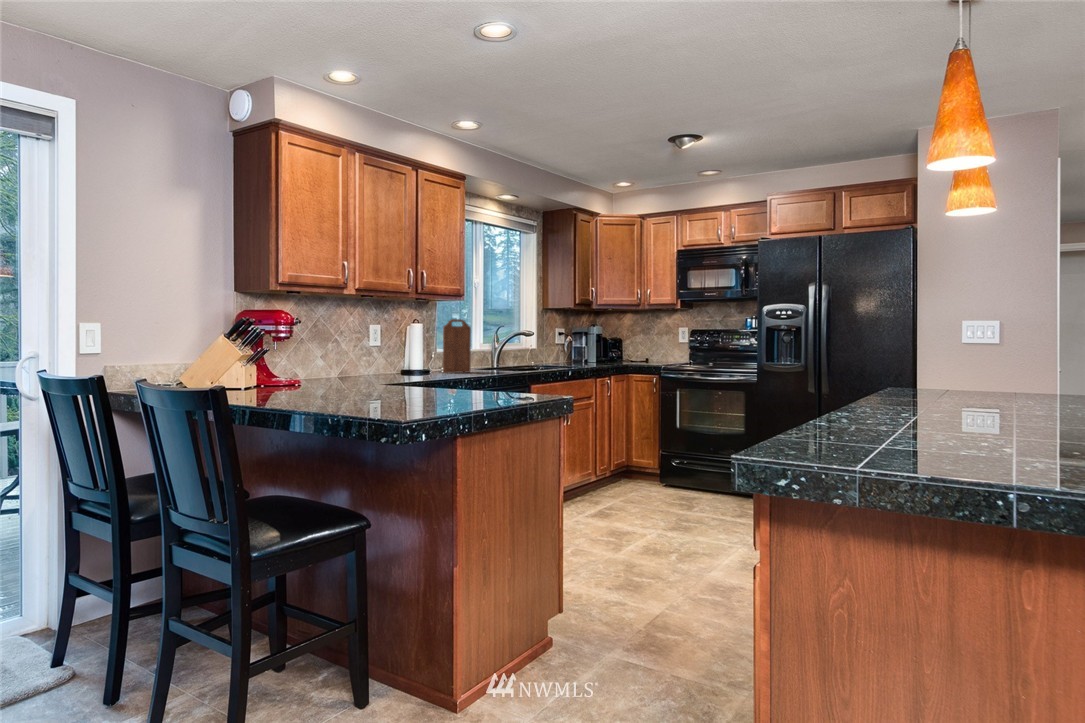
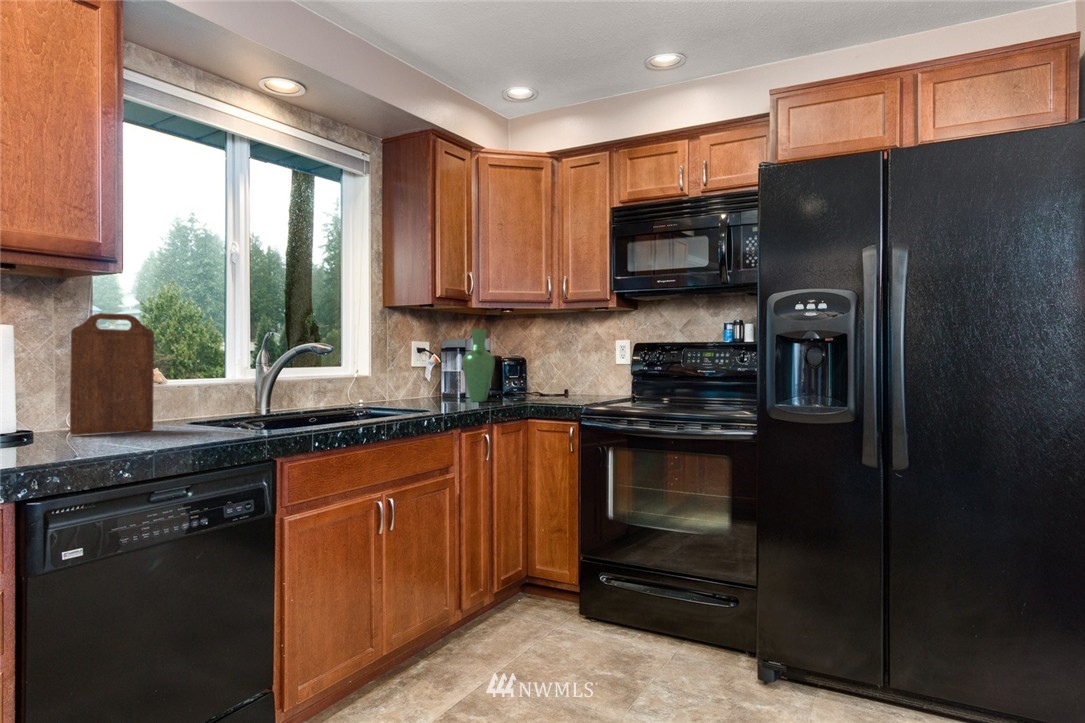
vase: none [589,322,608,365] -> present [462,329,495,402]

